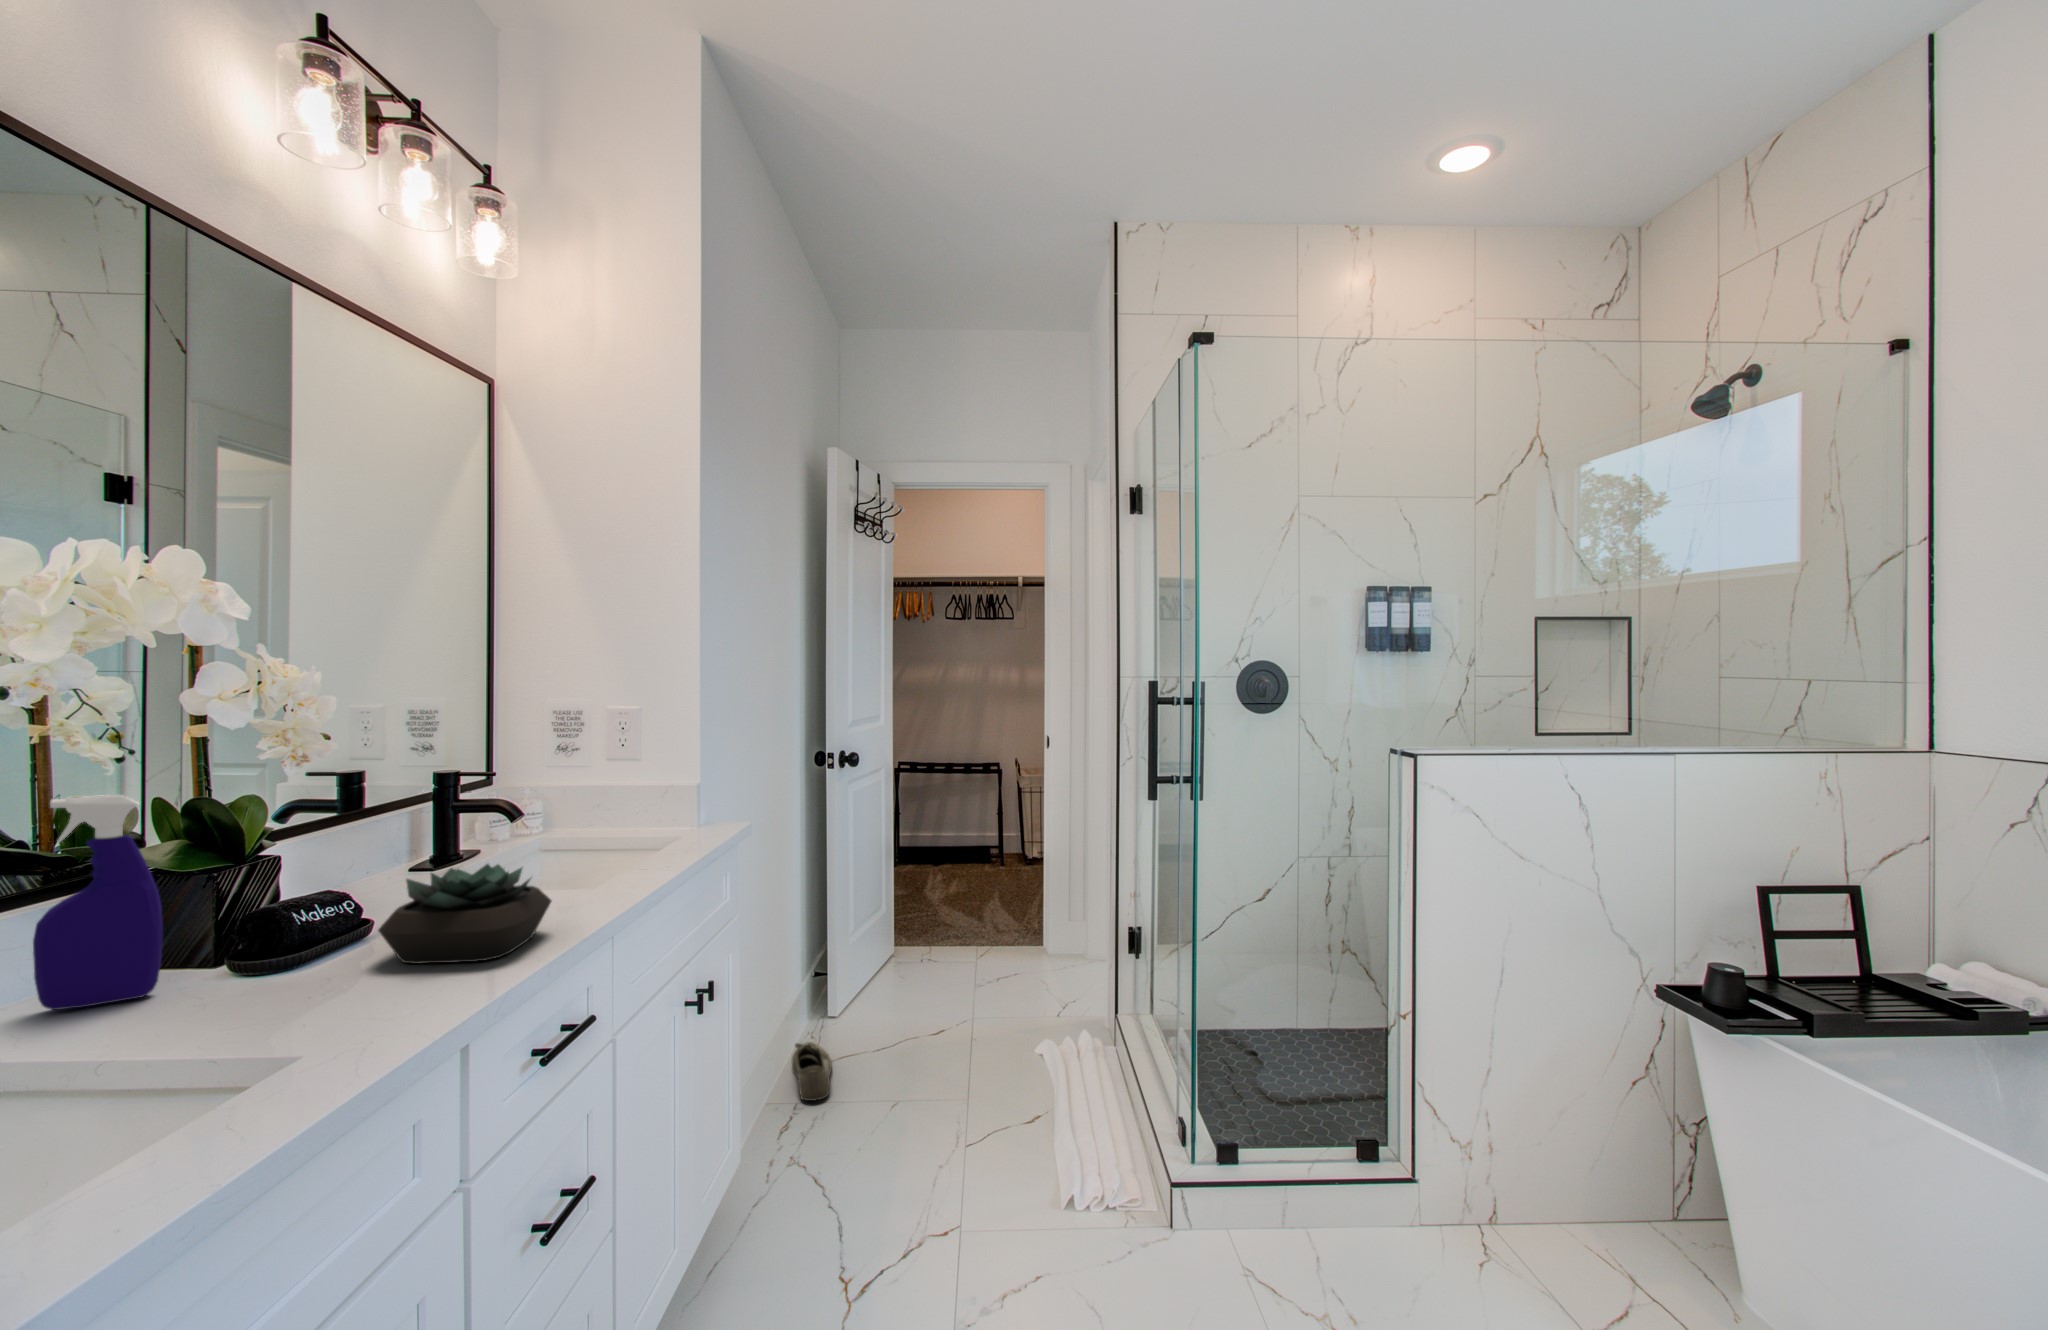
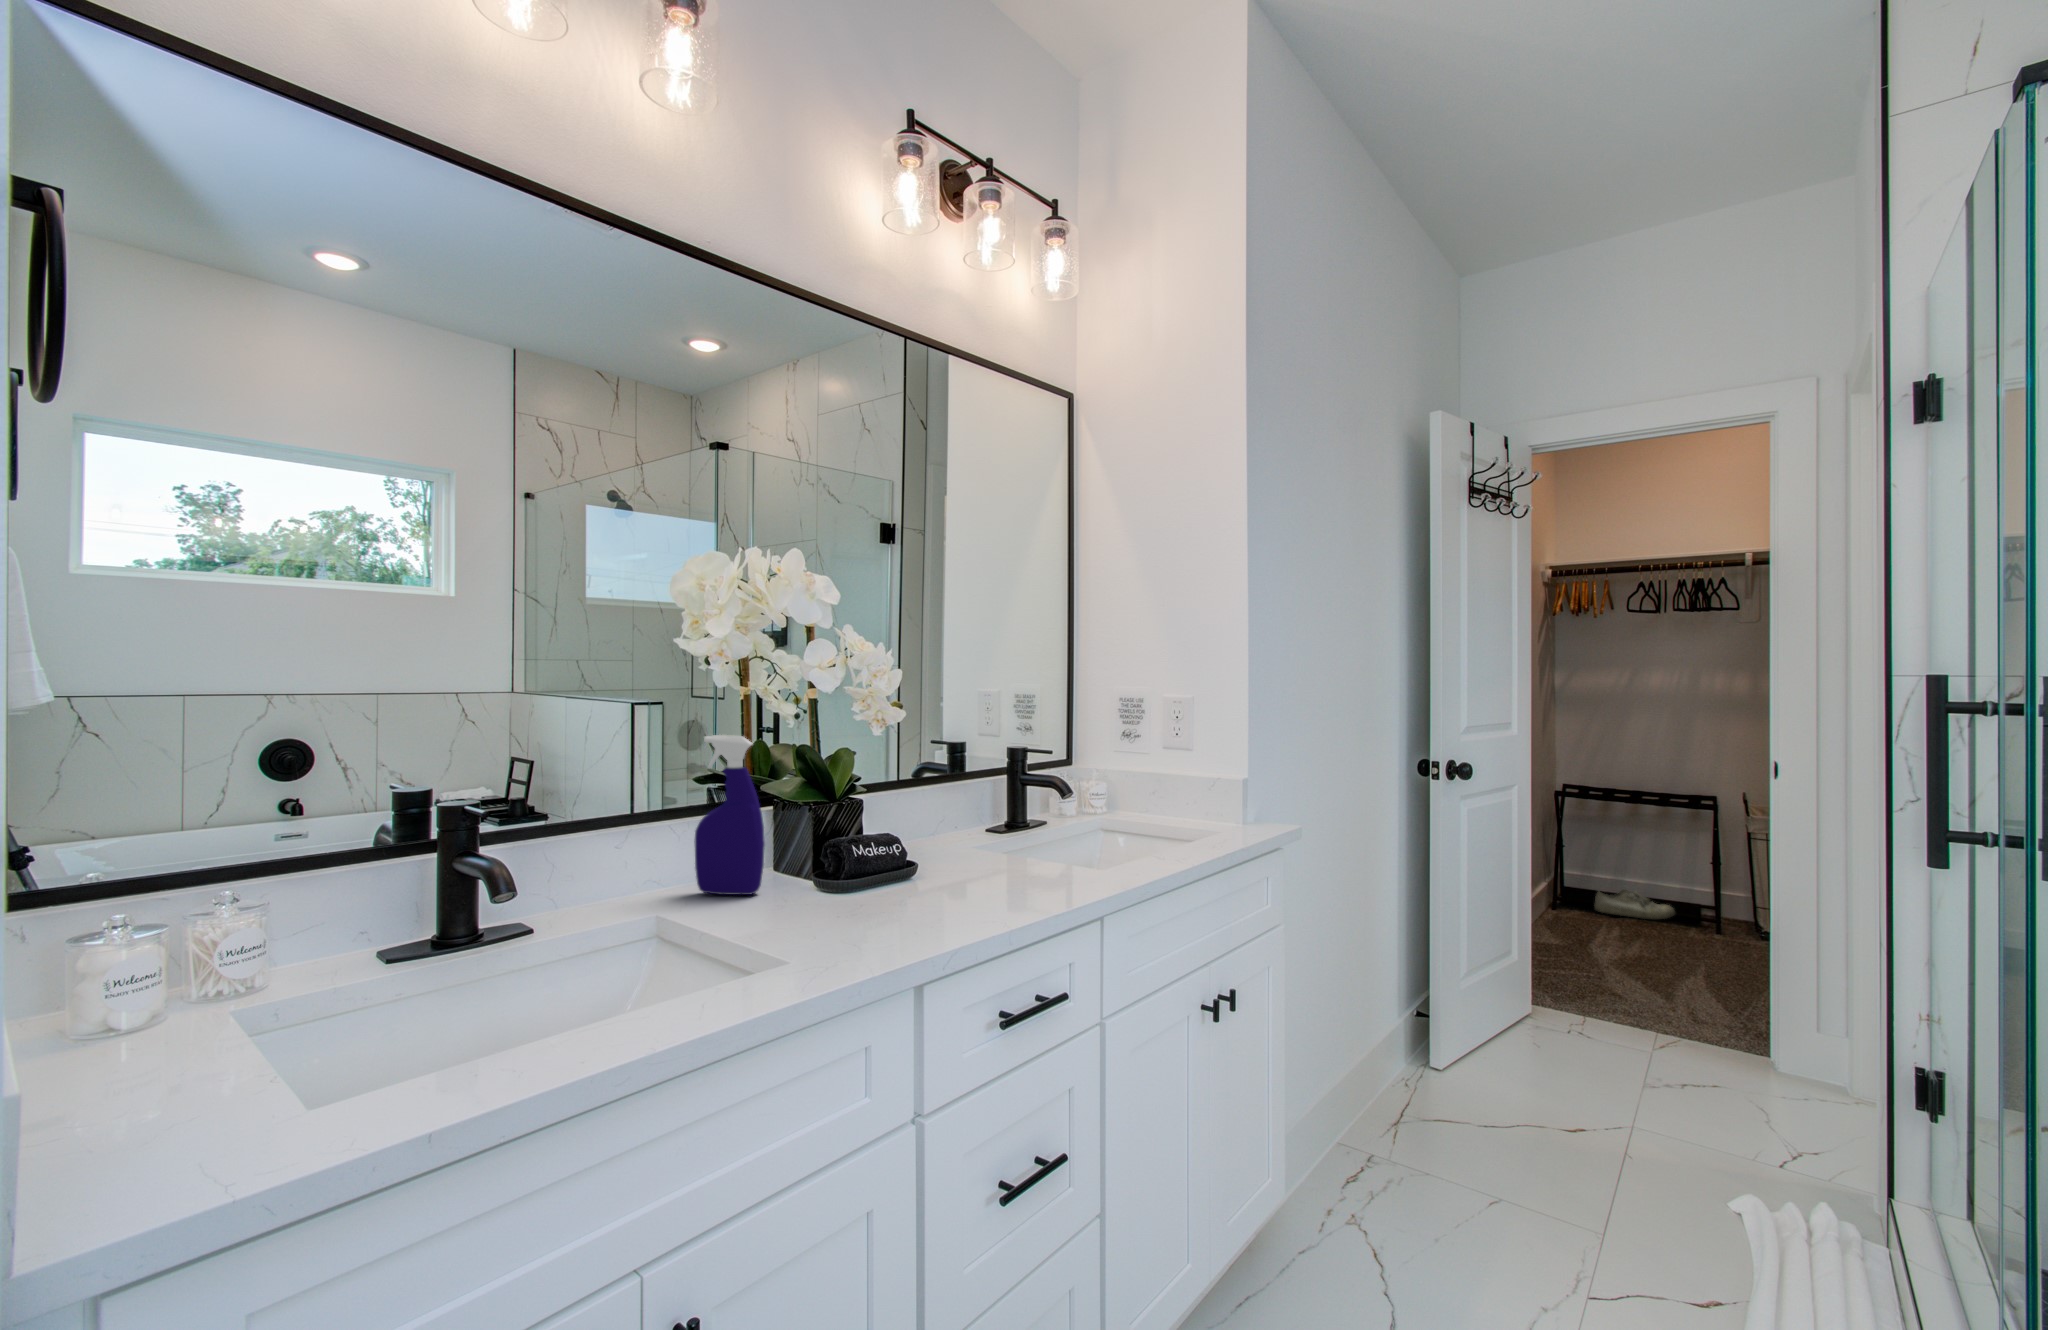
succulent plant: present [378,864,551,964] -> none [895,825,1039,914]
shoe: present [792,1042,832,1101] -> present [1594,889,1675,919]

